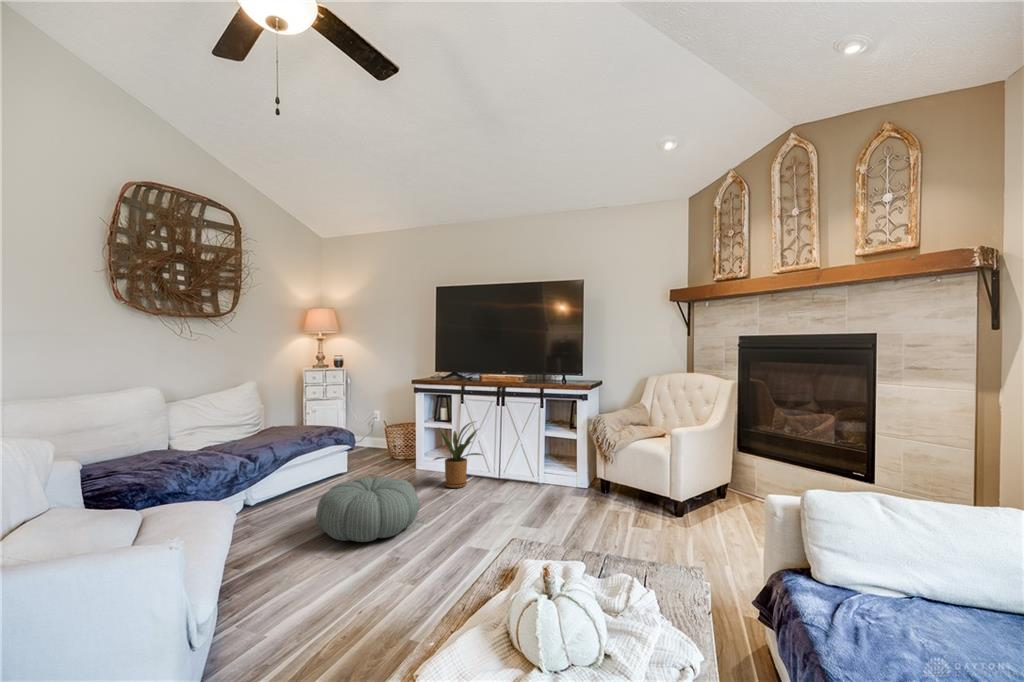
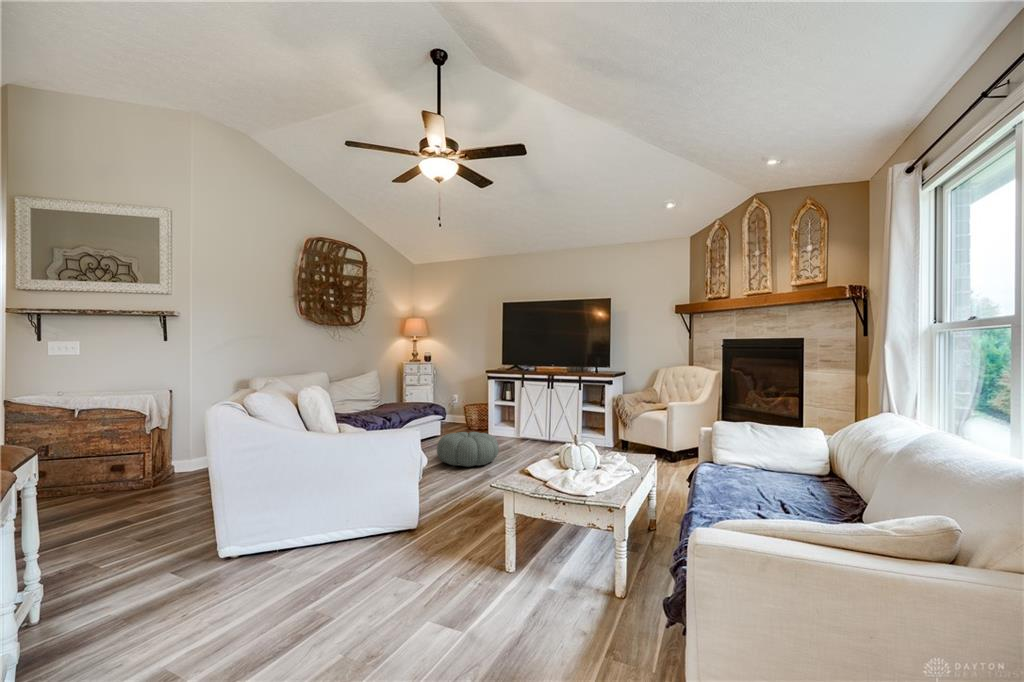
house plant: present [434,422,483,488] -> none [496,399,539,446]

